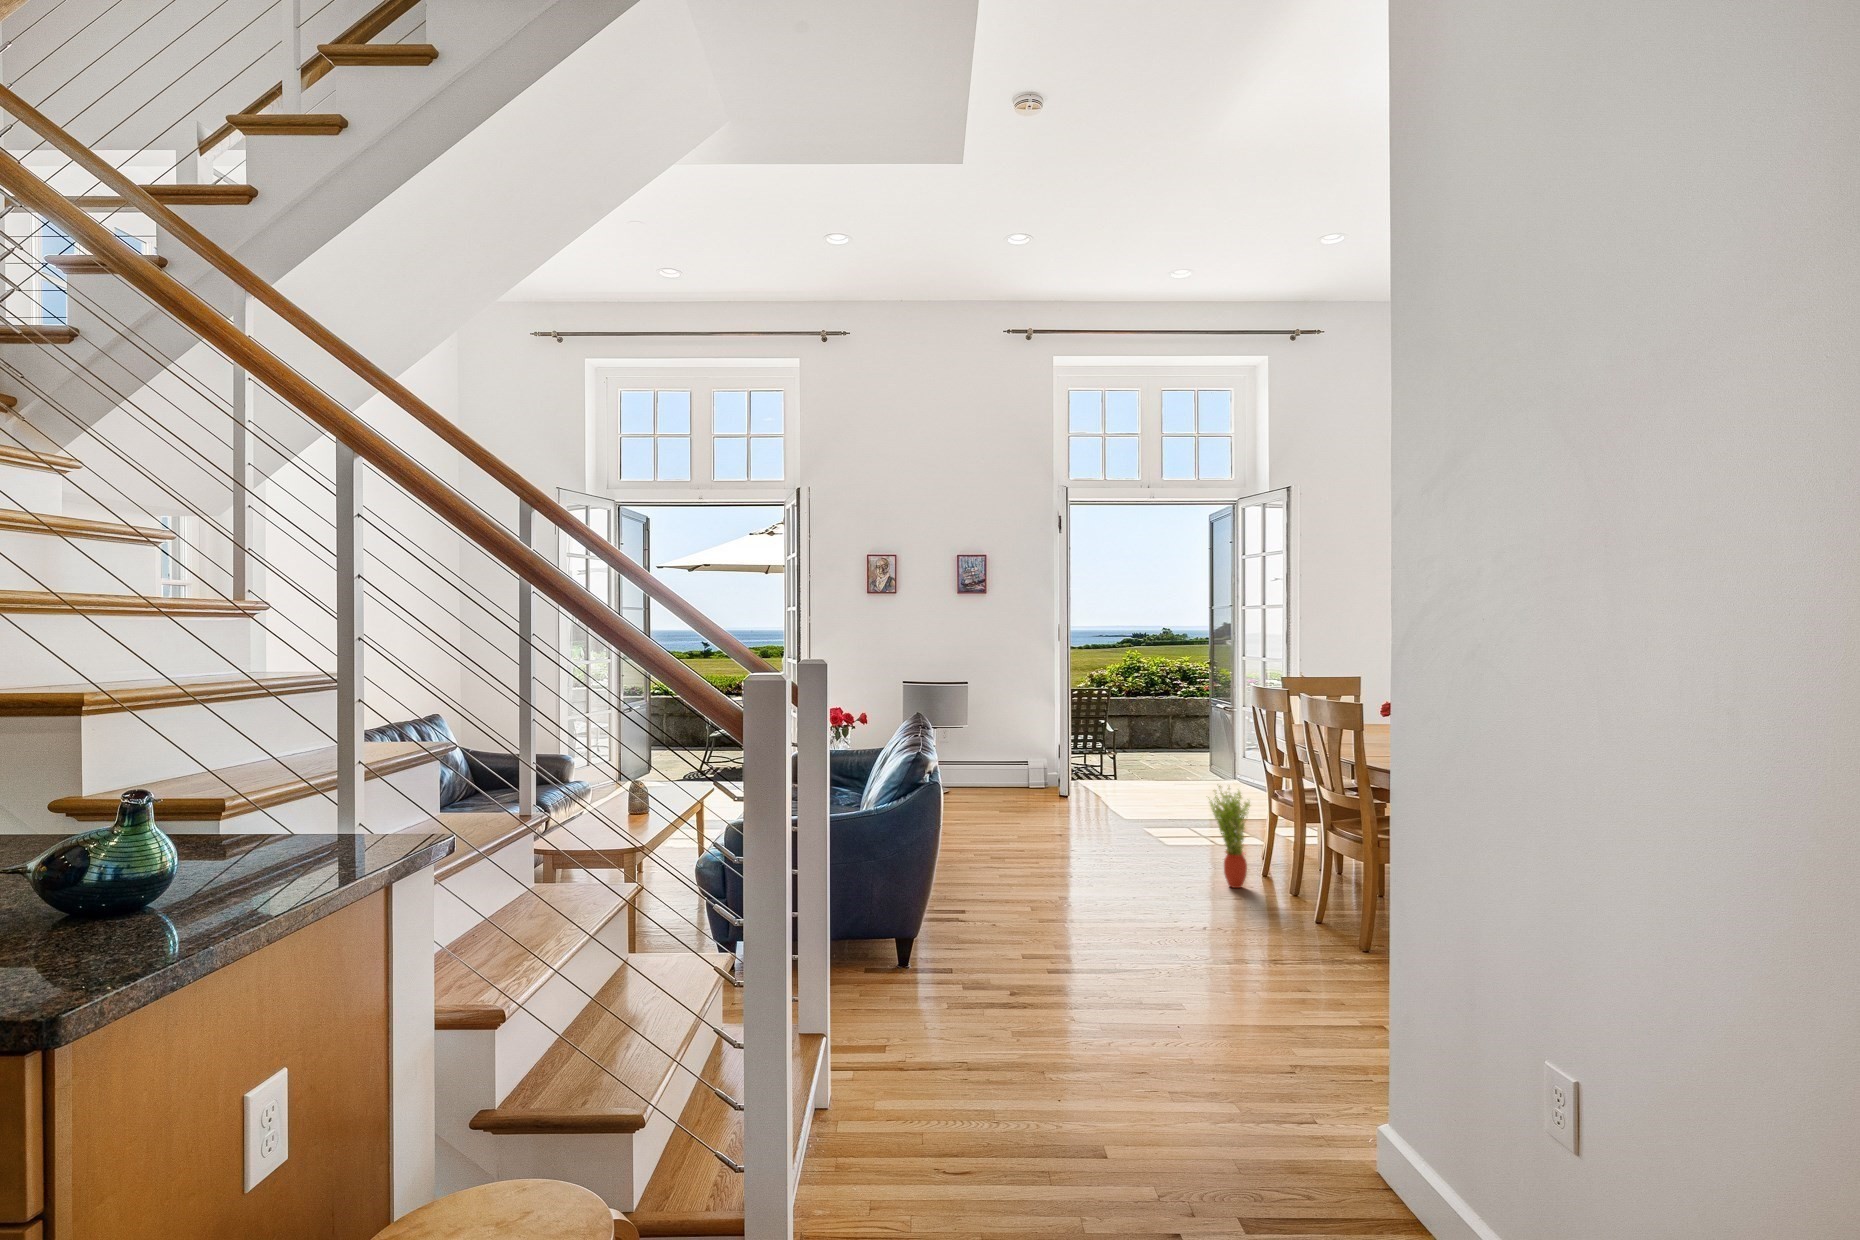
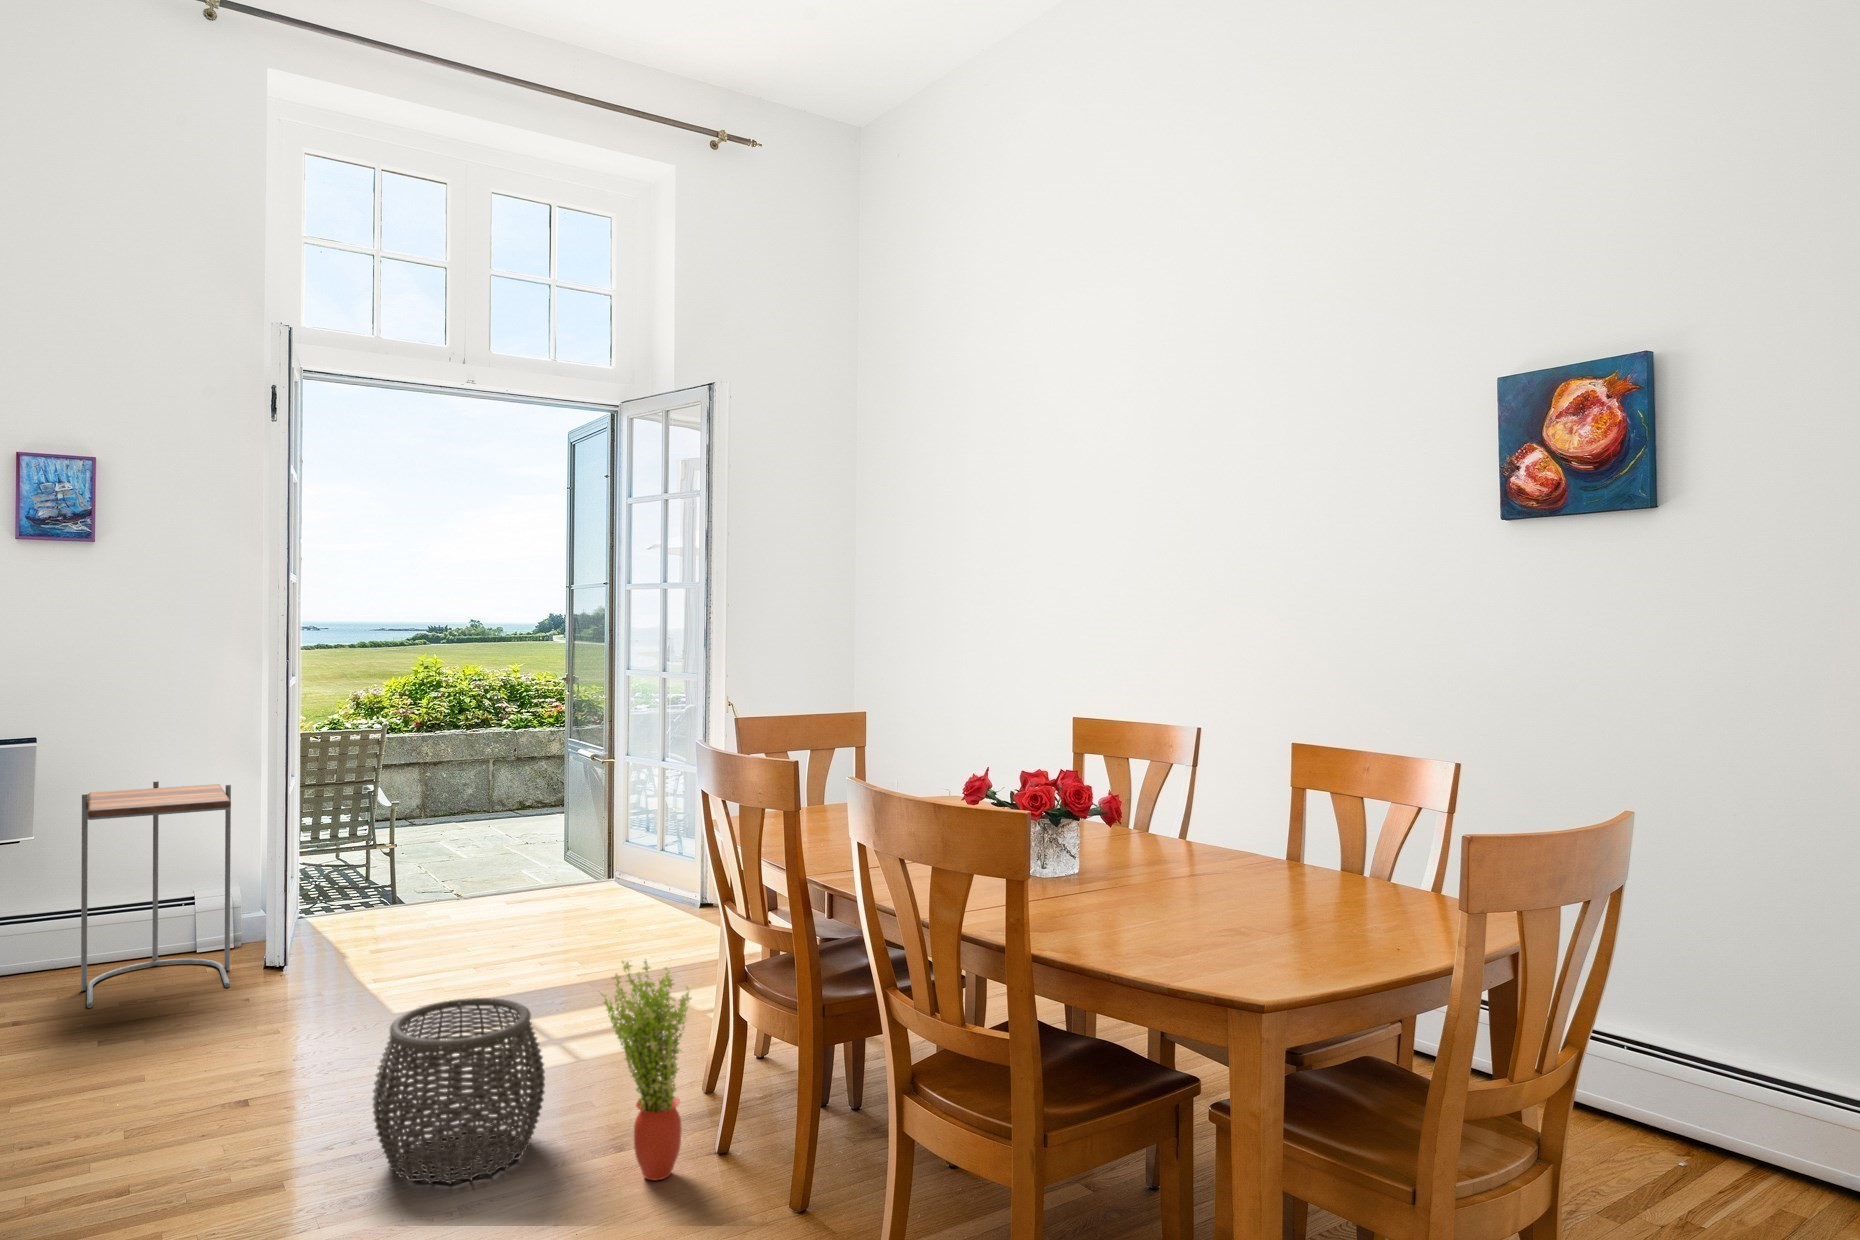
side table: none [985,704,1045,803] -> present [81,781,231,1008]
woven basket: none [1110,800,1185,875] -> present [373,998,545,1184]

